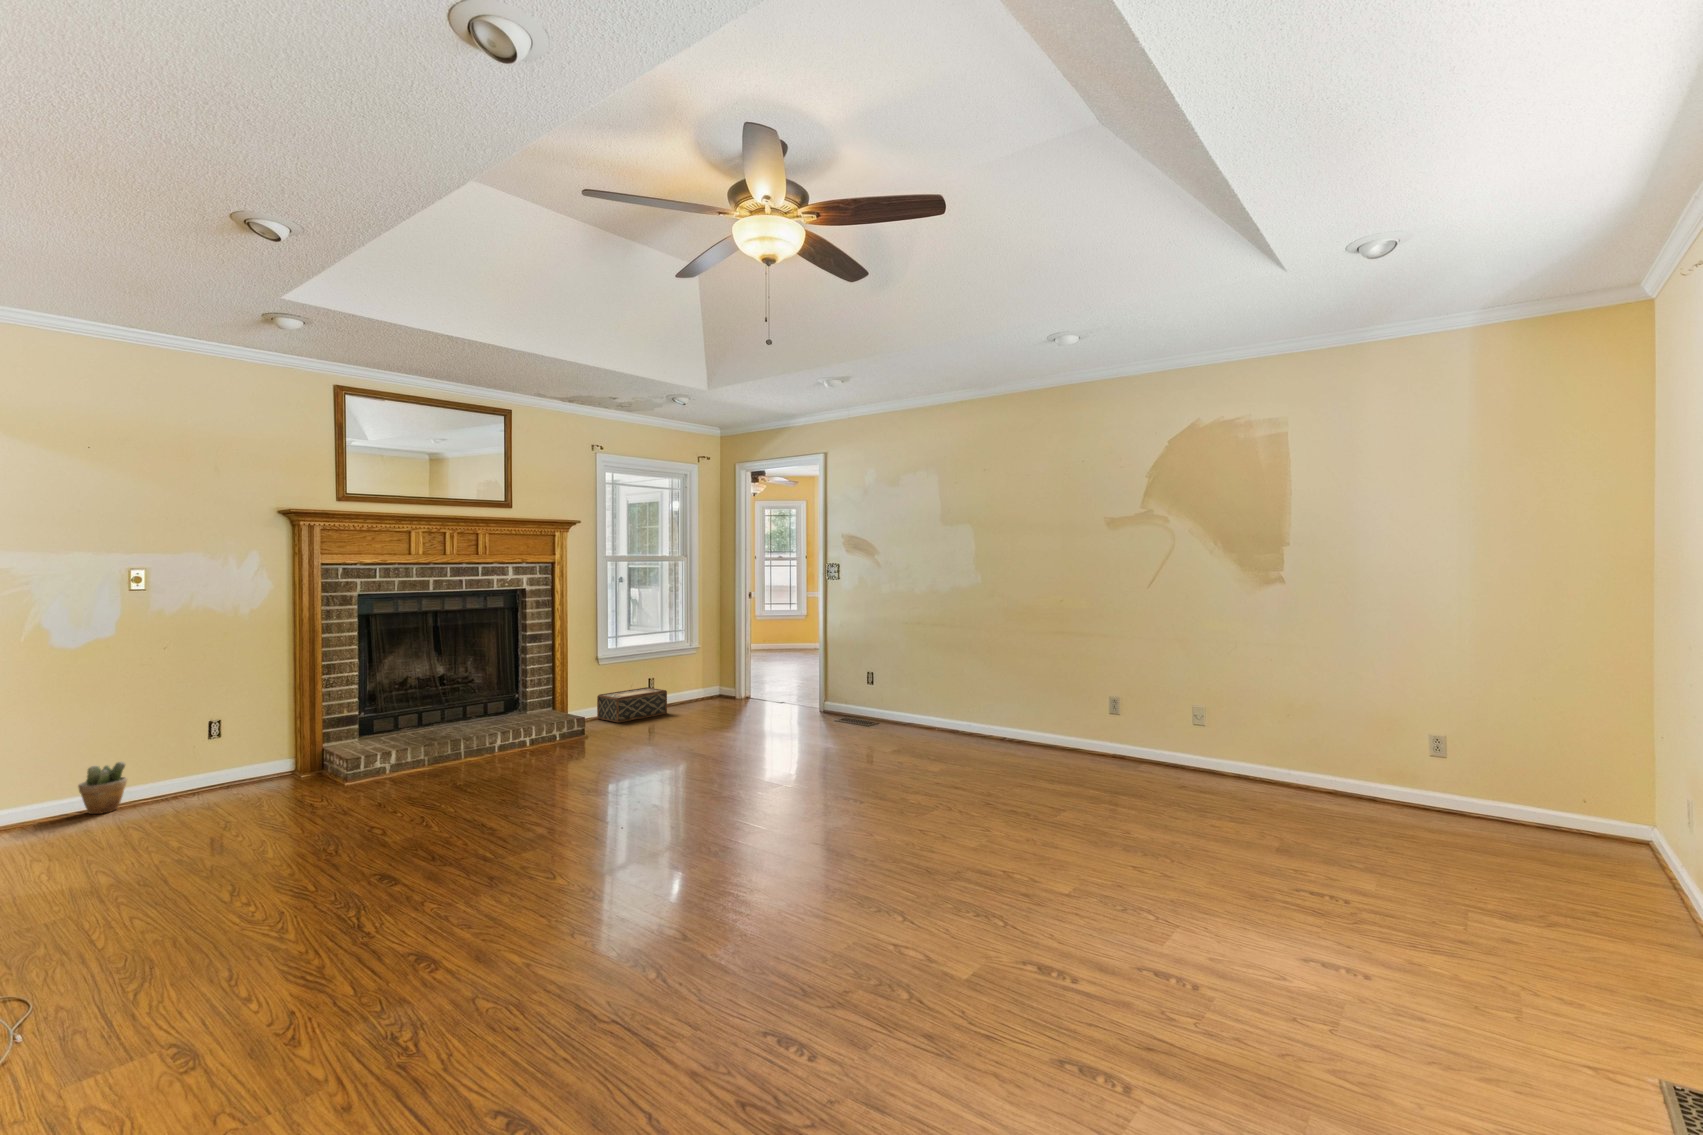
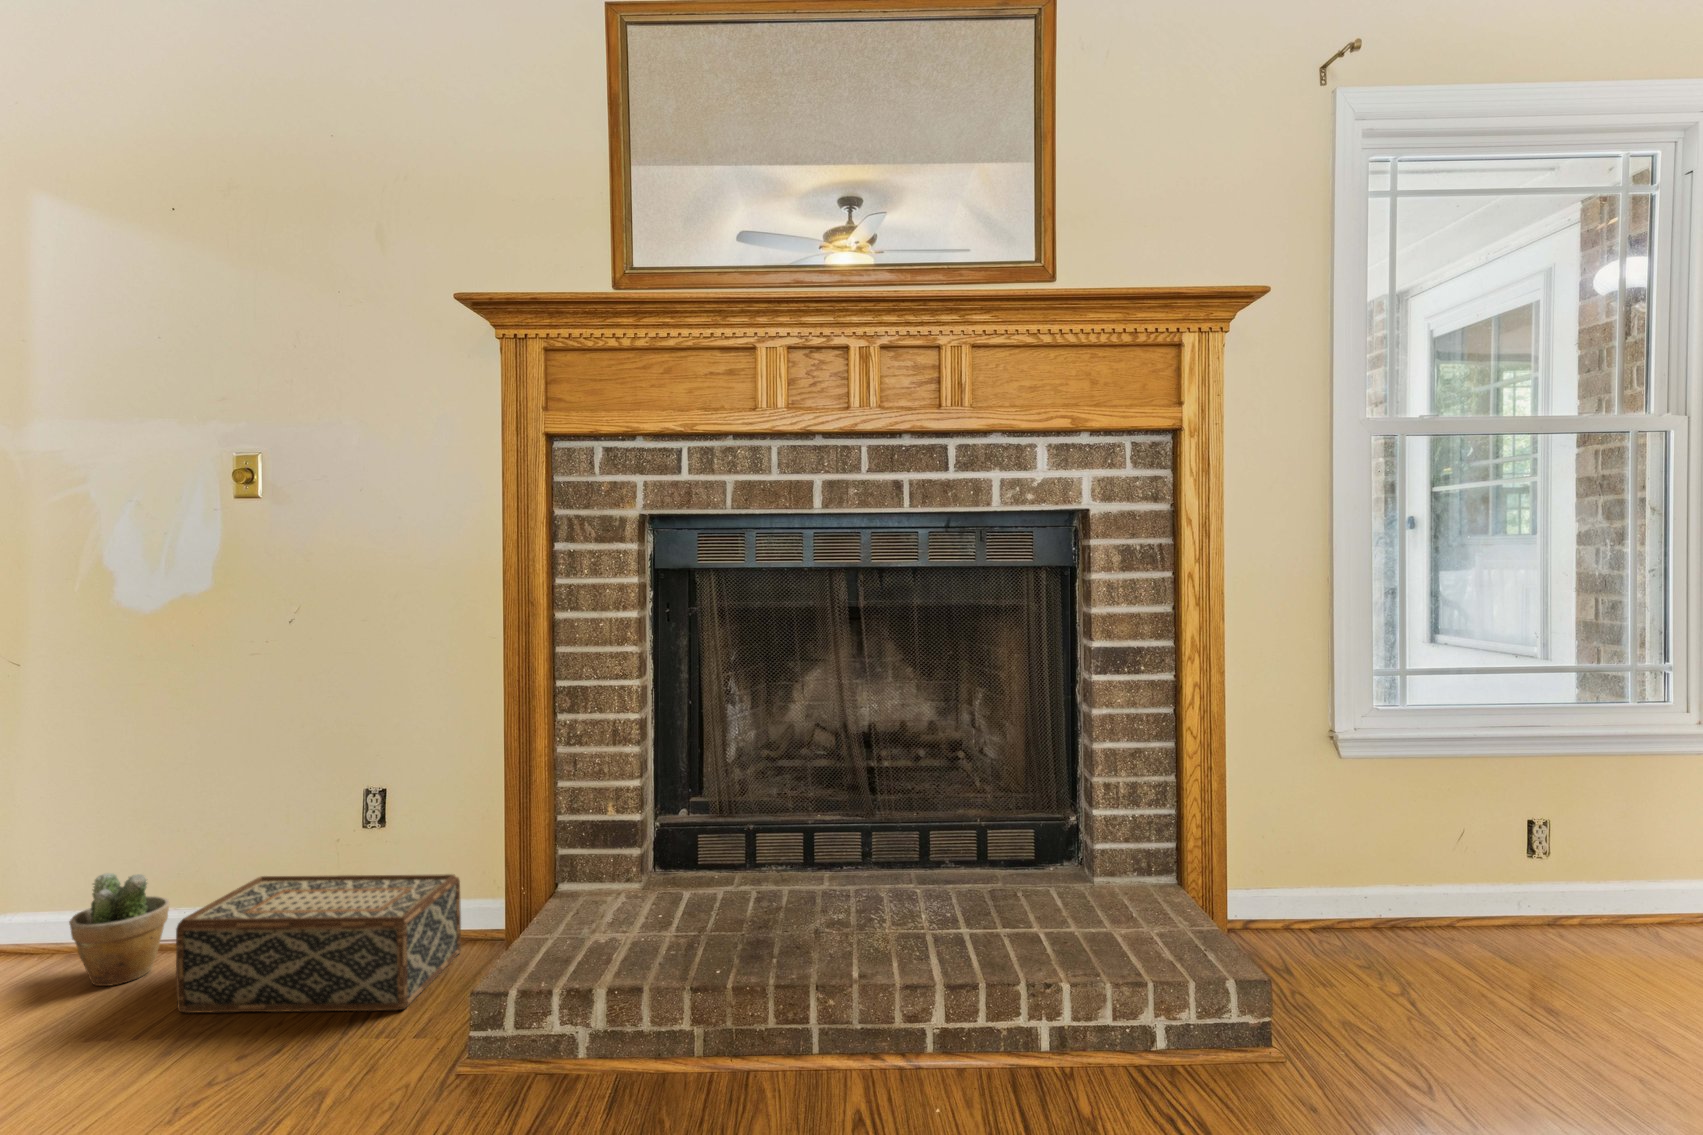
woven basket: present [597,687,667,723] -> present [176,874,461,1013]

